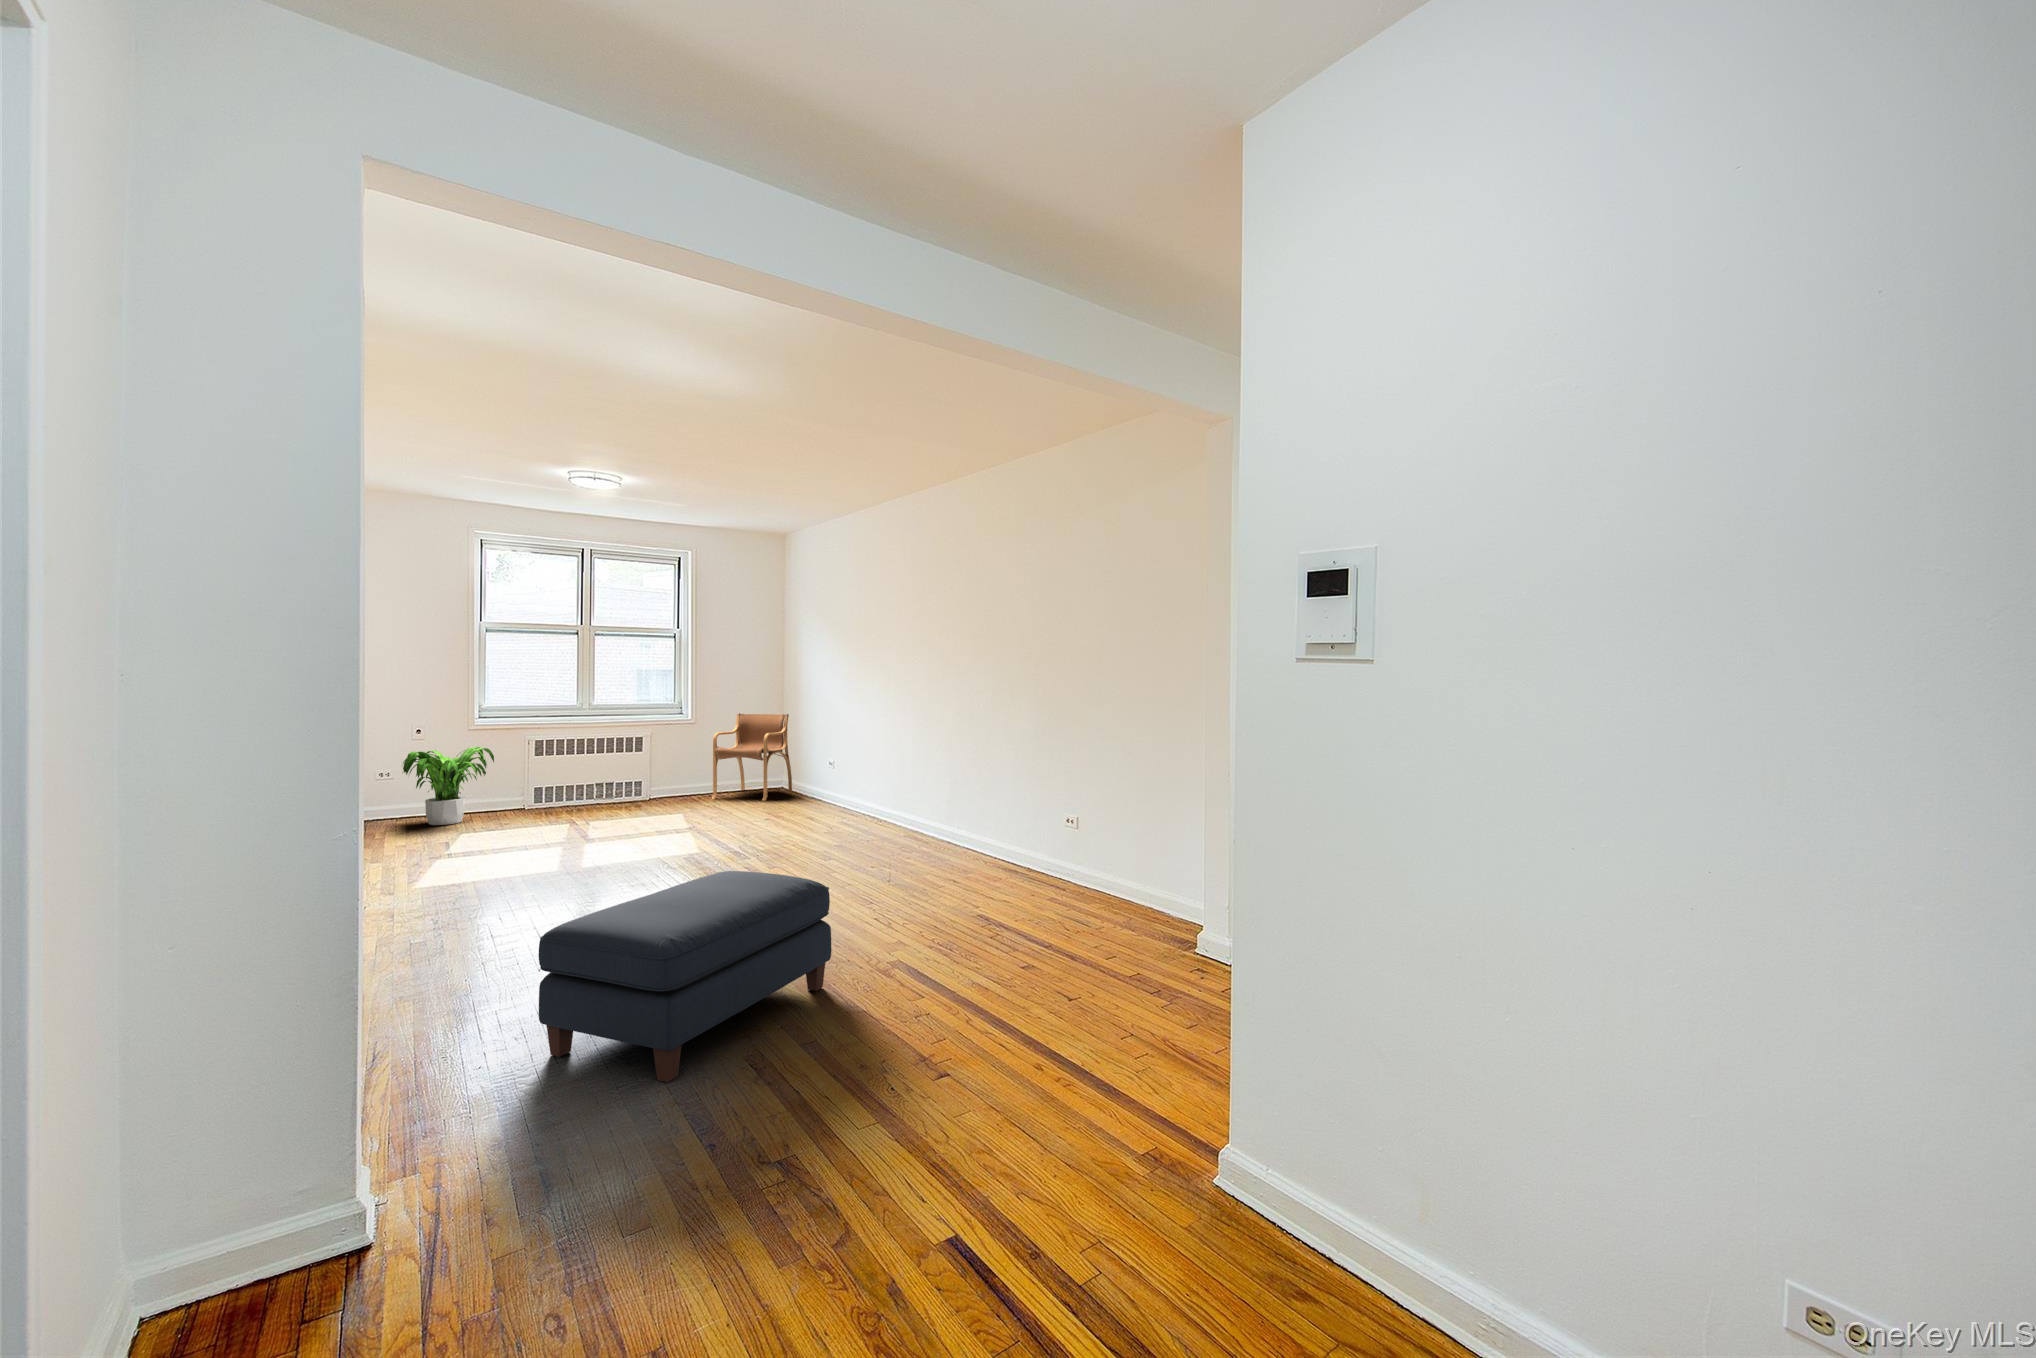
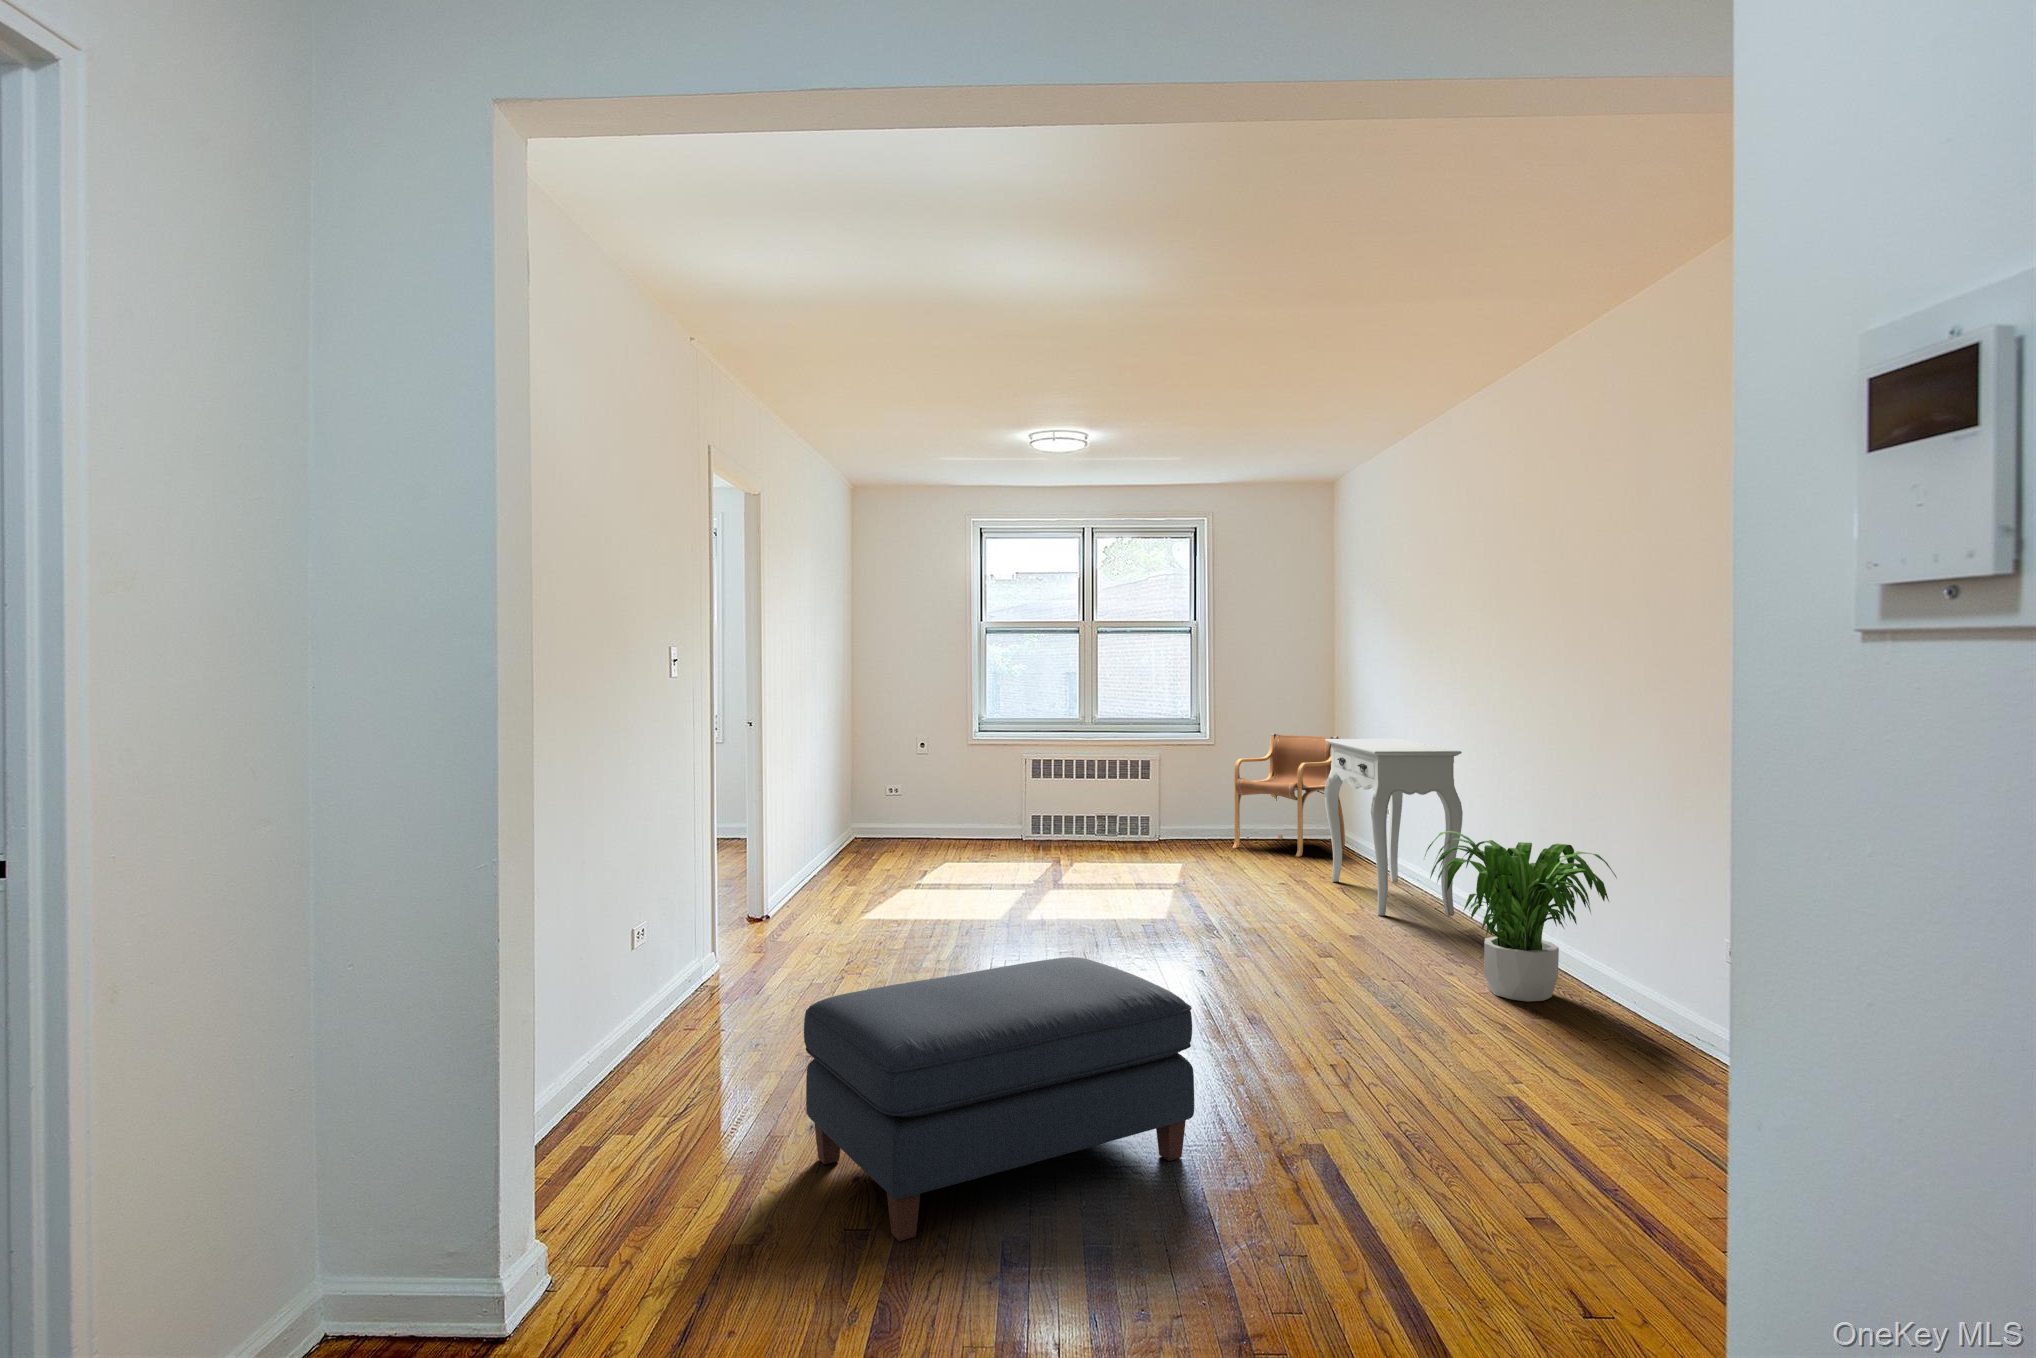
console table: none [794,714,895,831] -> present [1324,739,1463,916]
potted plant: present [403,747,494,825] -> present [1425,831,1617,1001]

